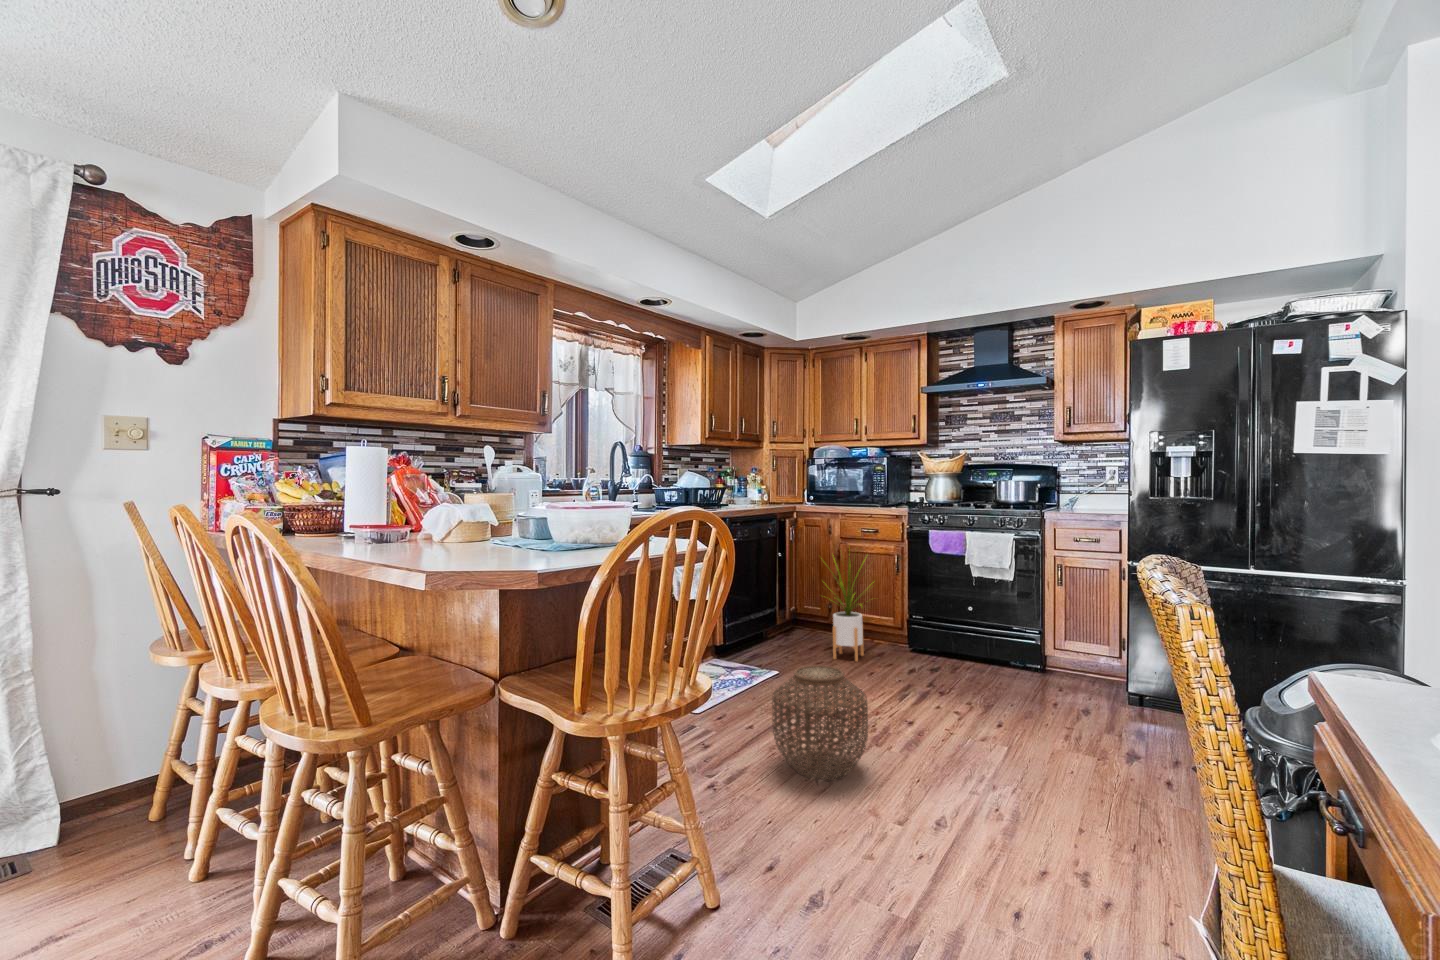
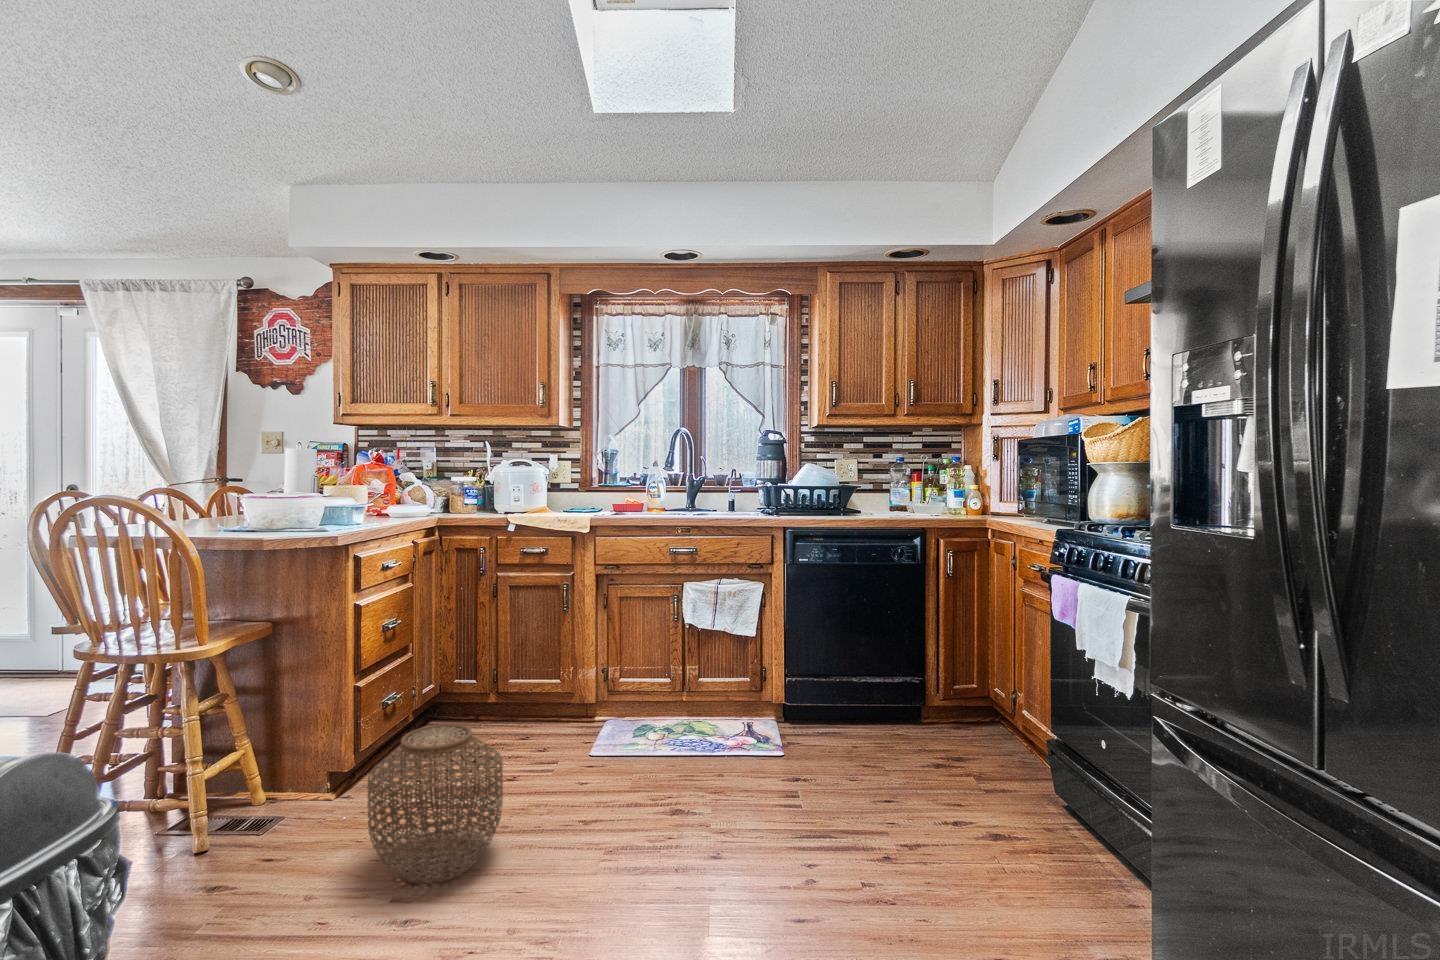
house plant: present [821,558,866,661] -> none [852,584,958,785]

